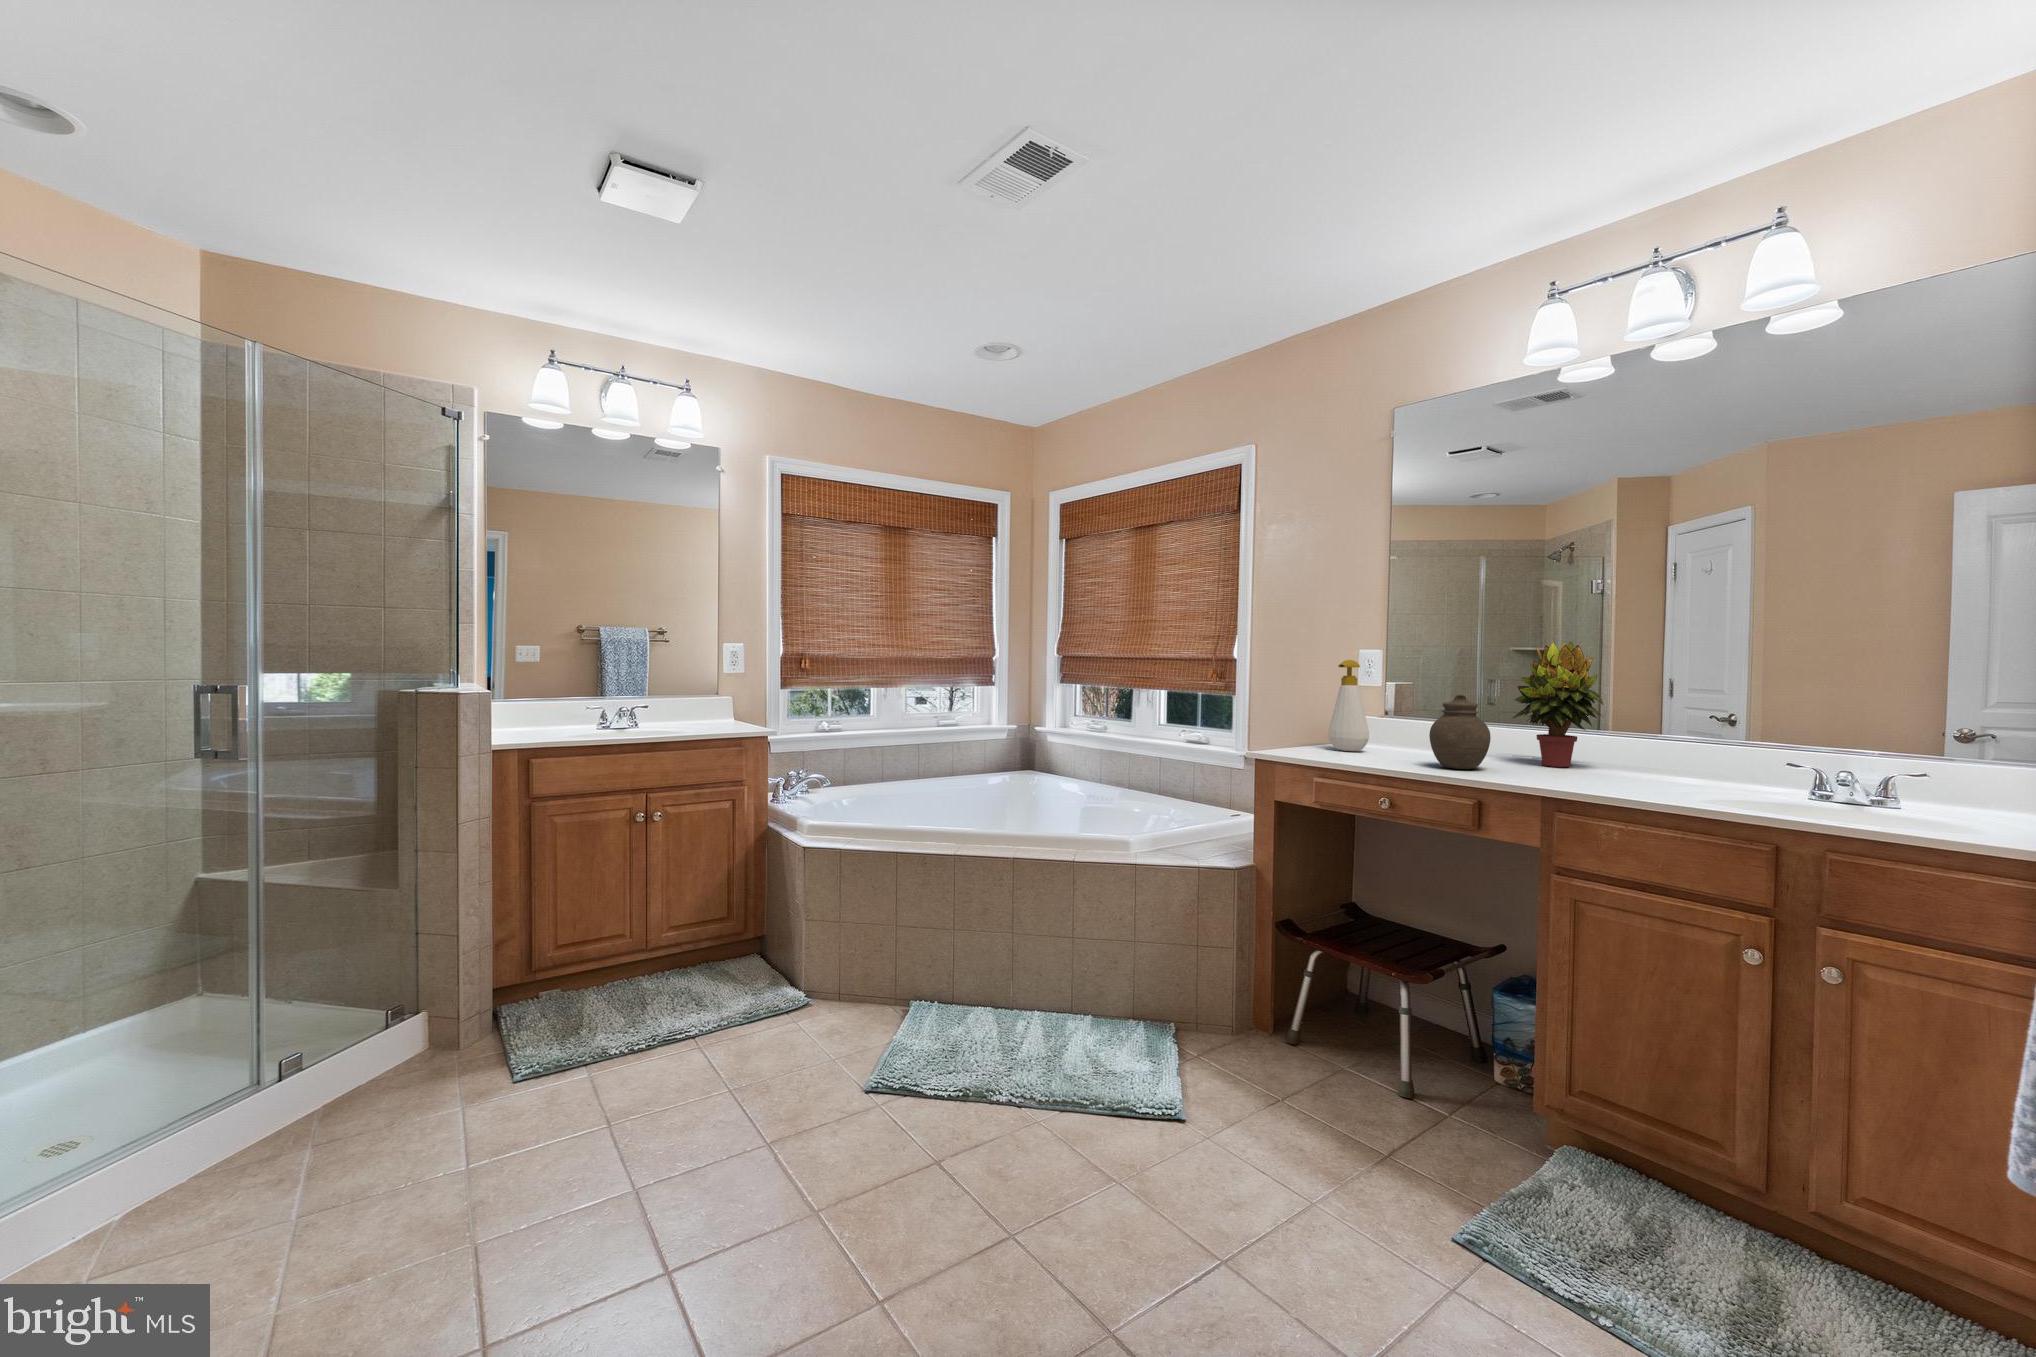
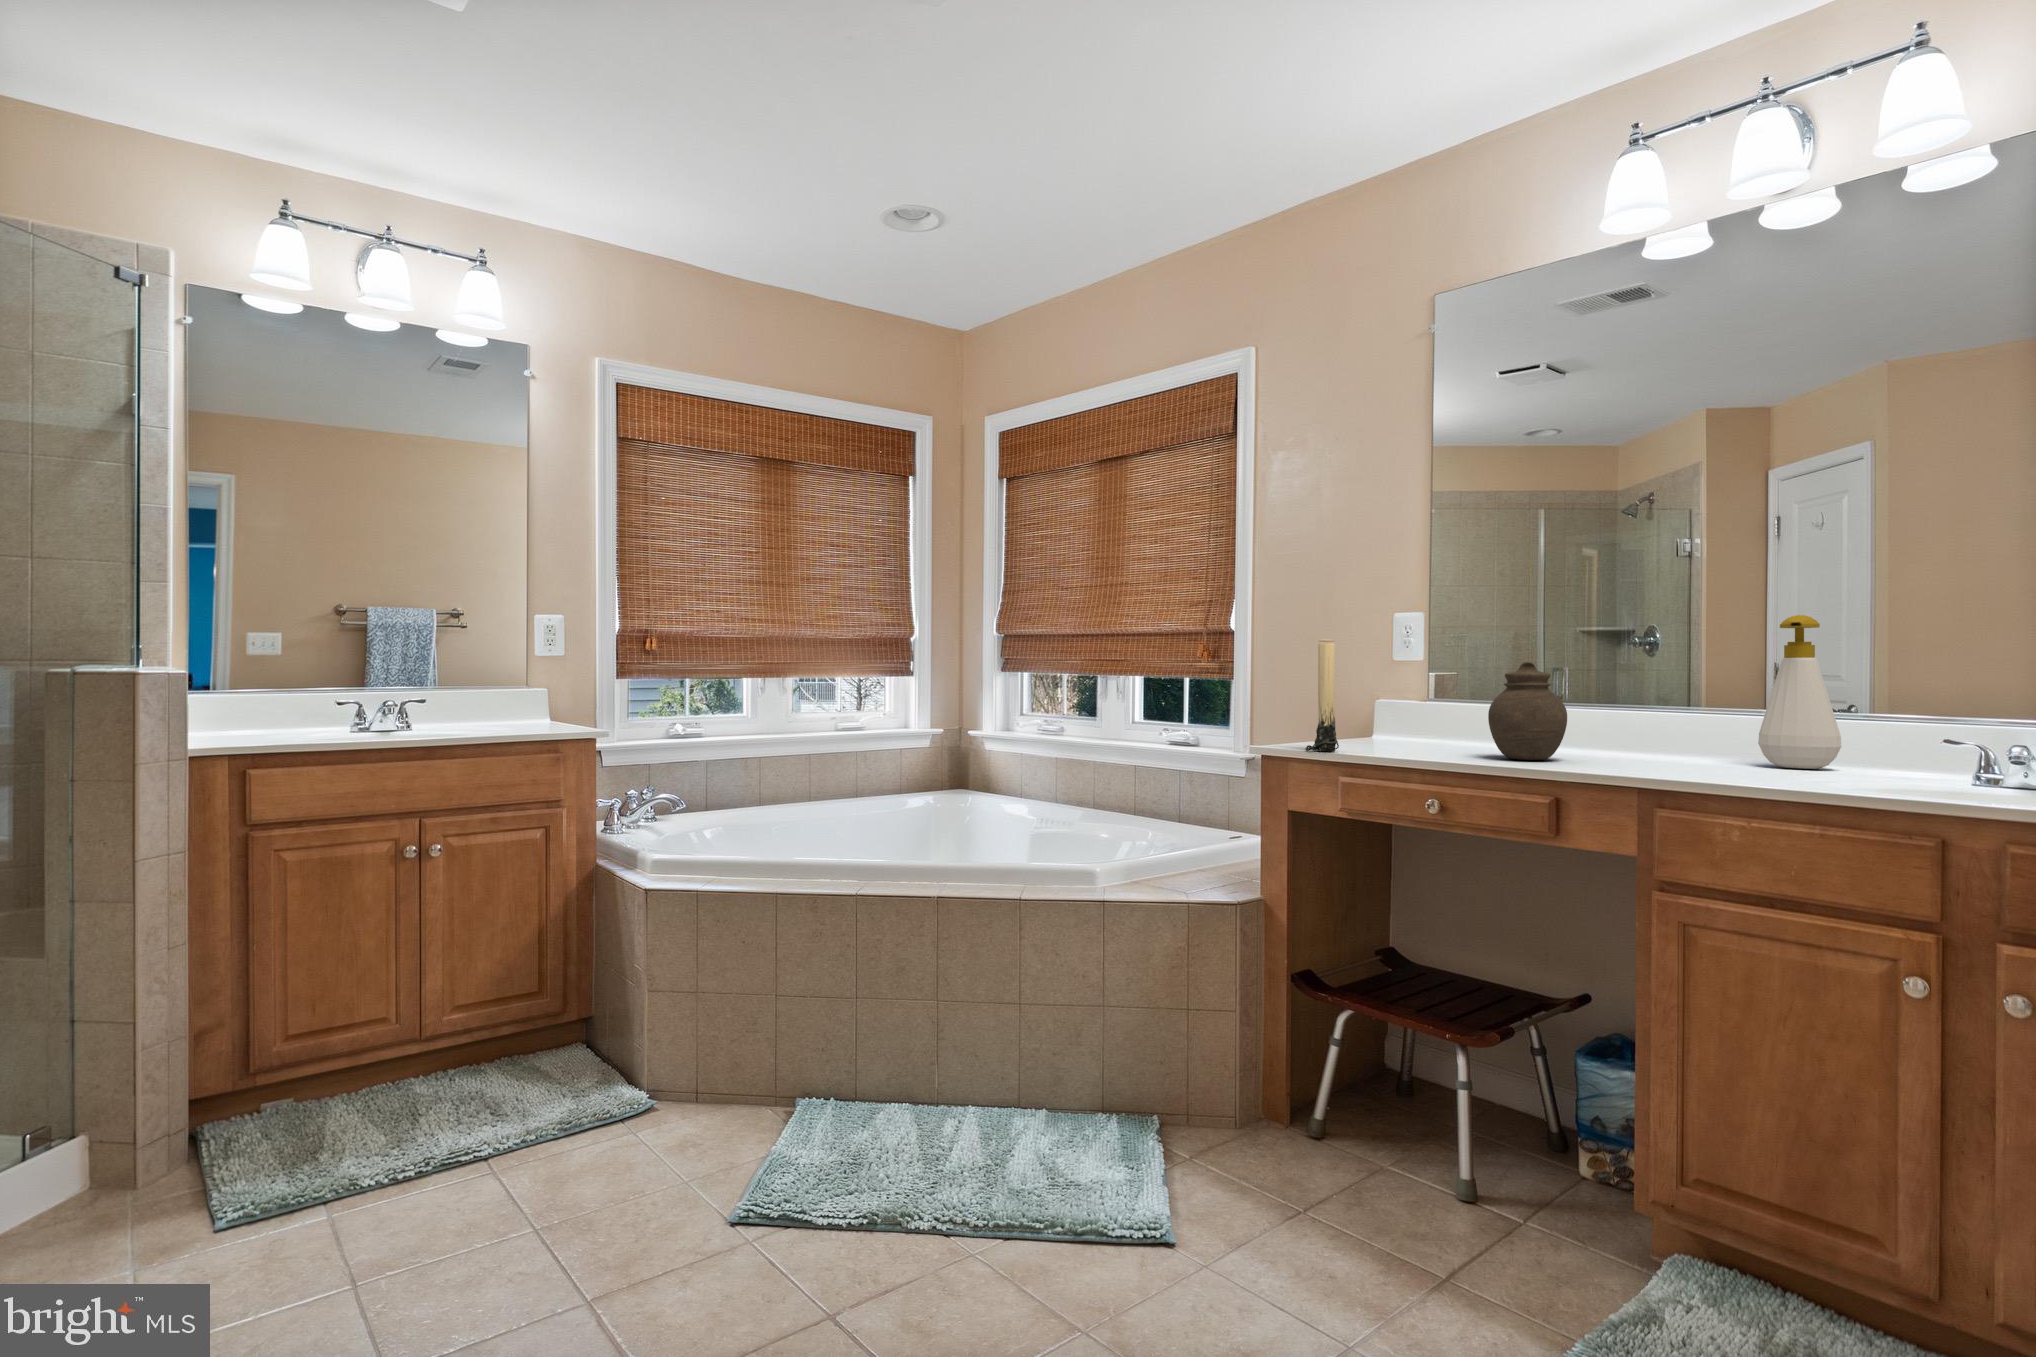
potted plant: present [1513,641,1604,767] -> none [1591,591,1709,757]
soap bottle: present [1328,660,1369,751] -> present [1758,615,1841,769]
candle: none [1289,673,1315,758] -> present [1306,639,1339,751]

